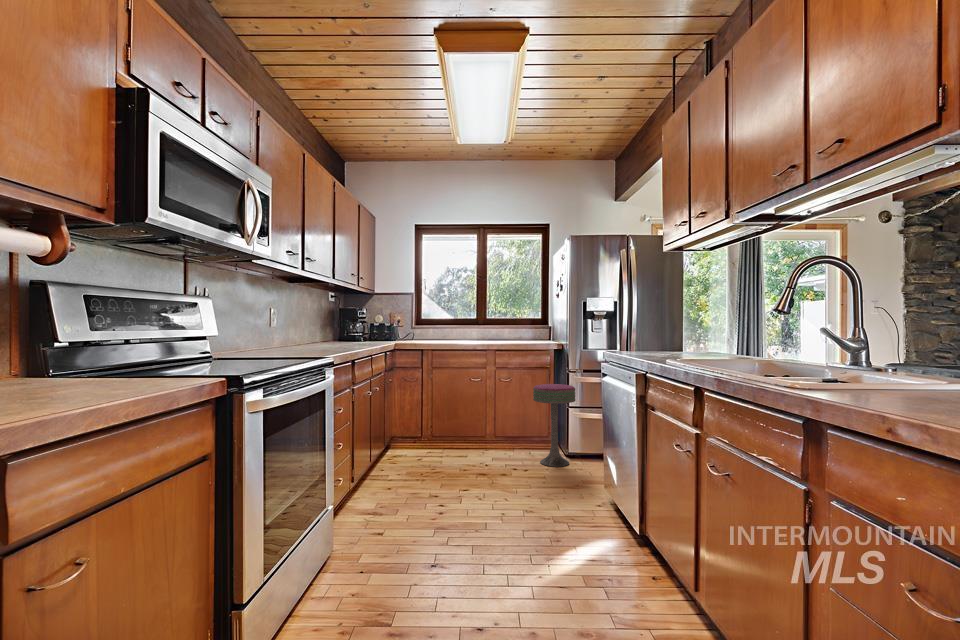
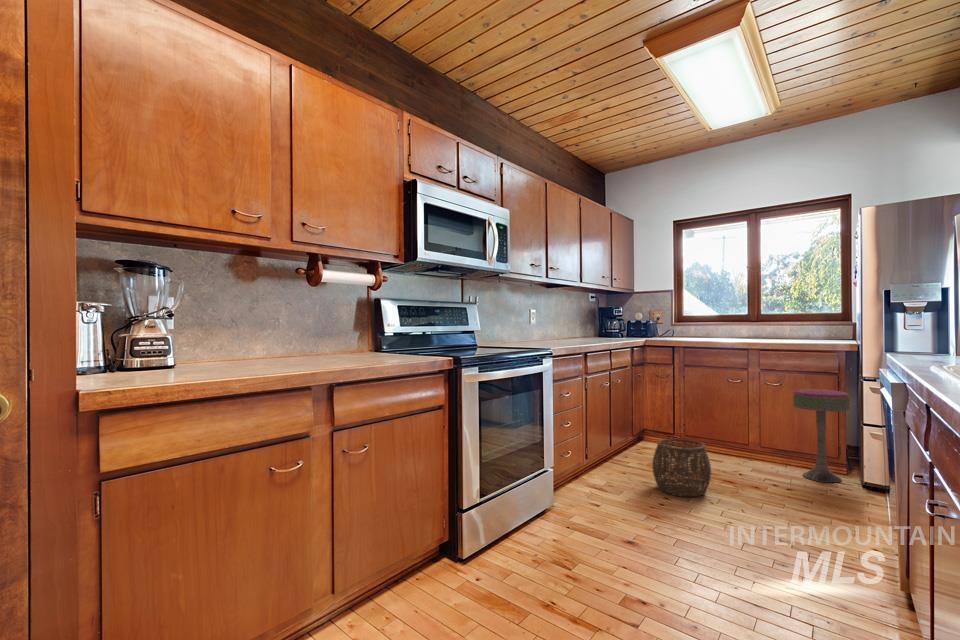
woven basket: none [425,445,484,508] -> present [652,438,711,497]

